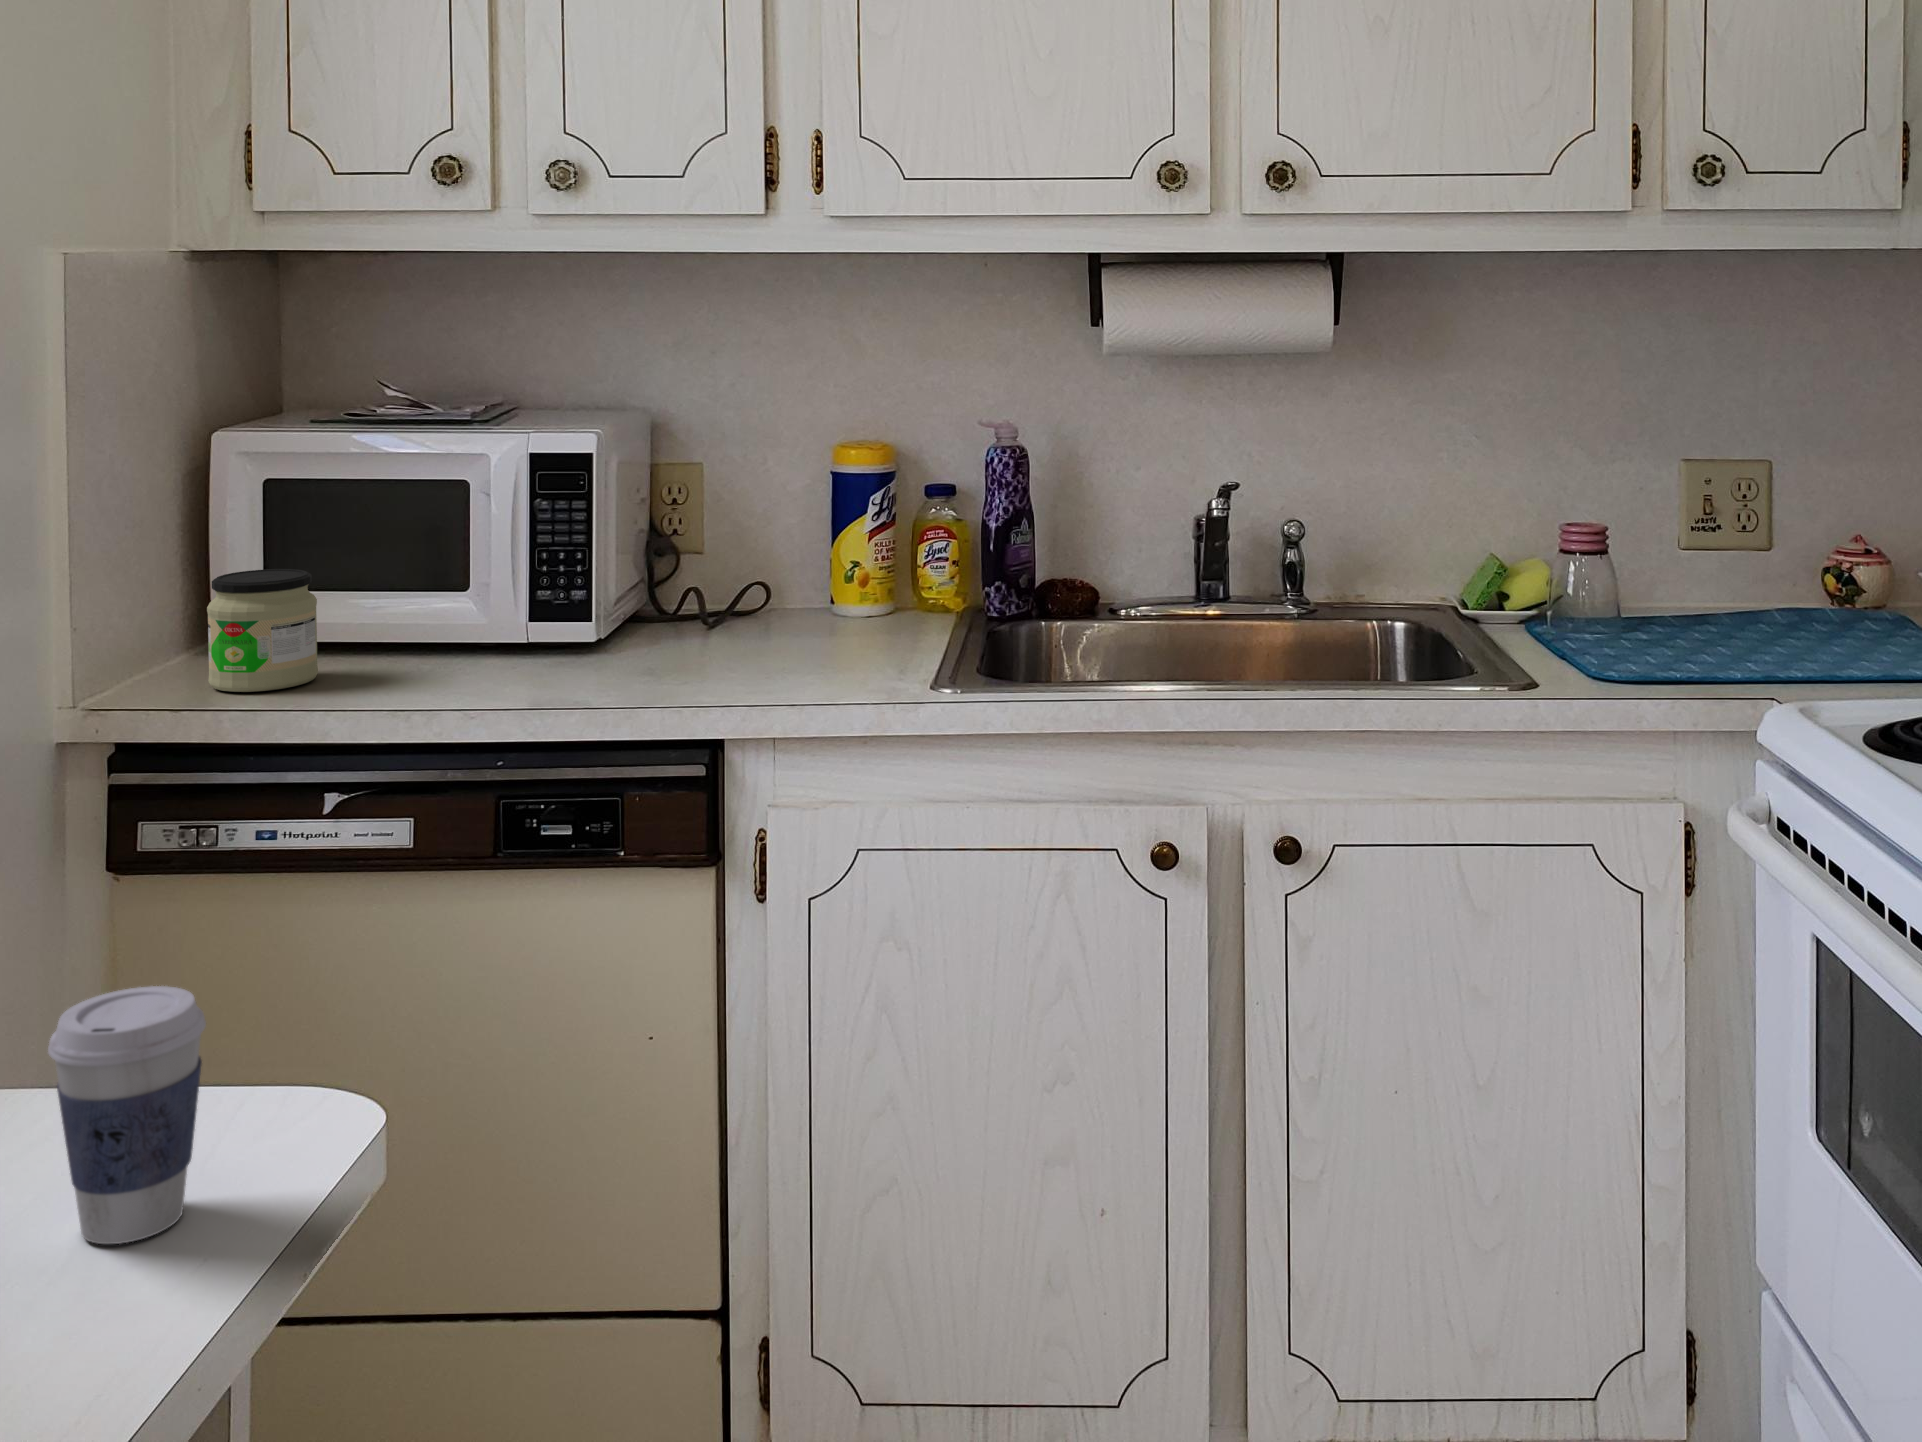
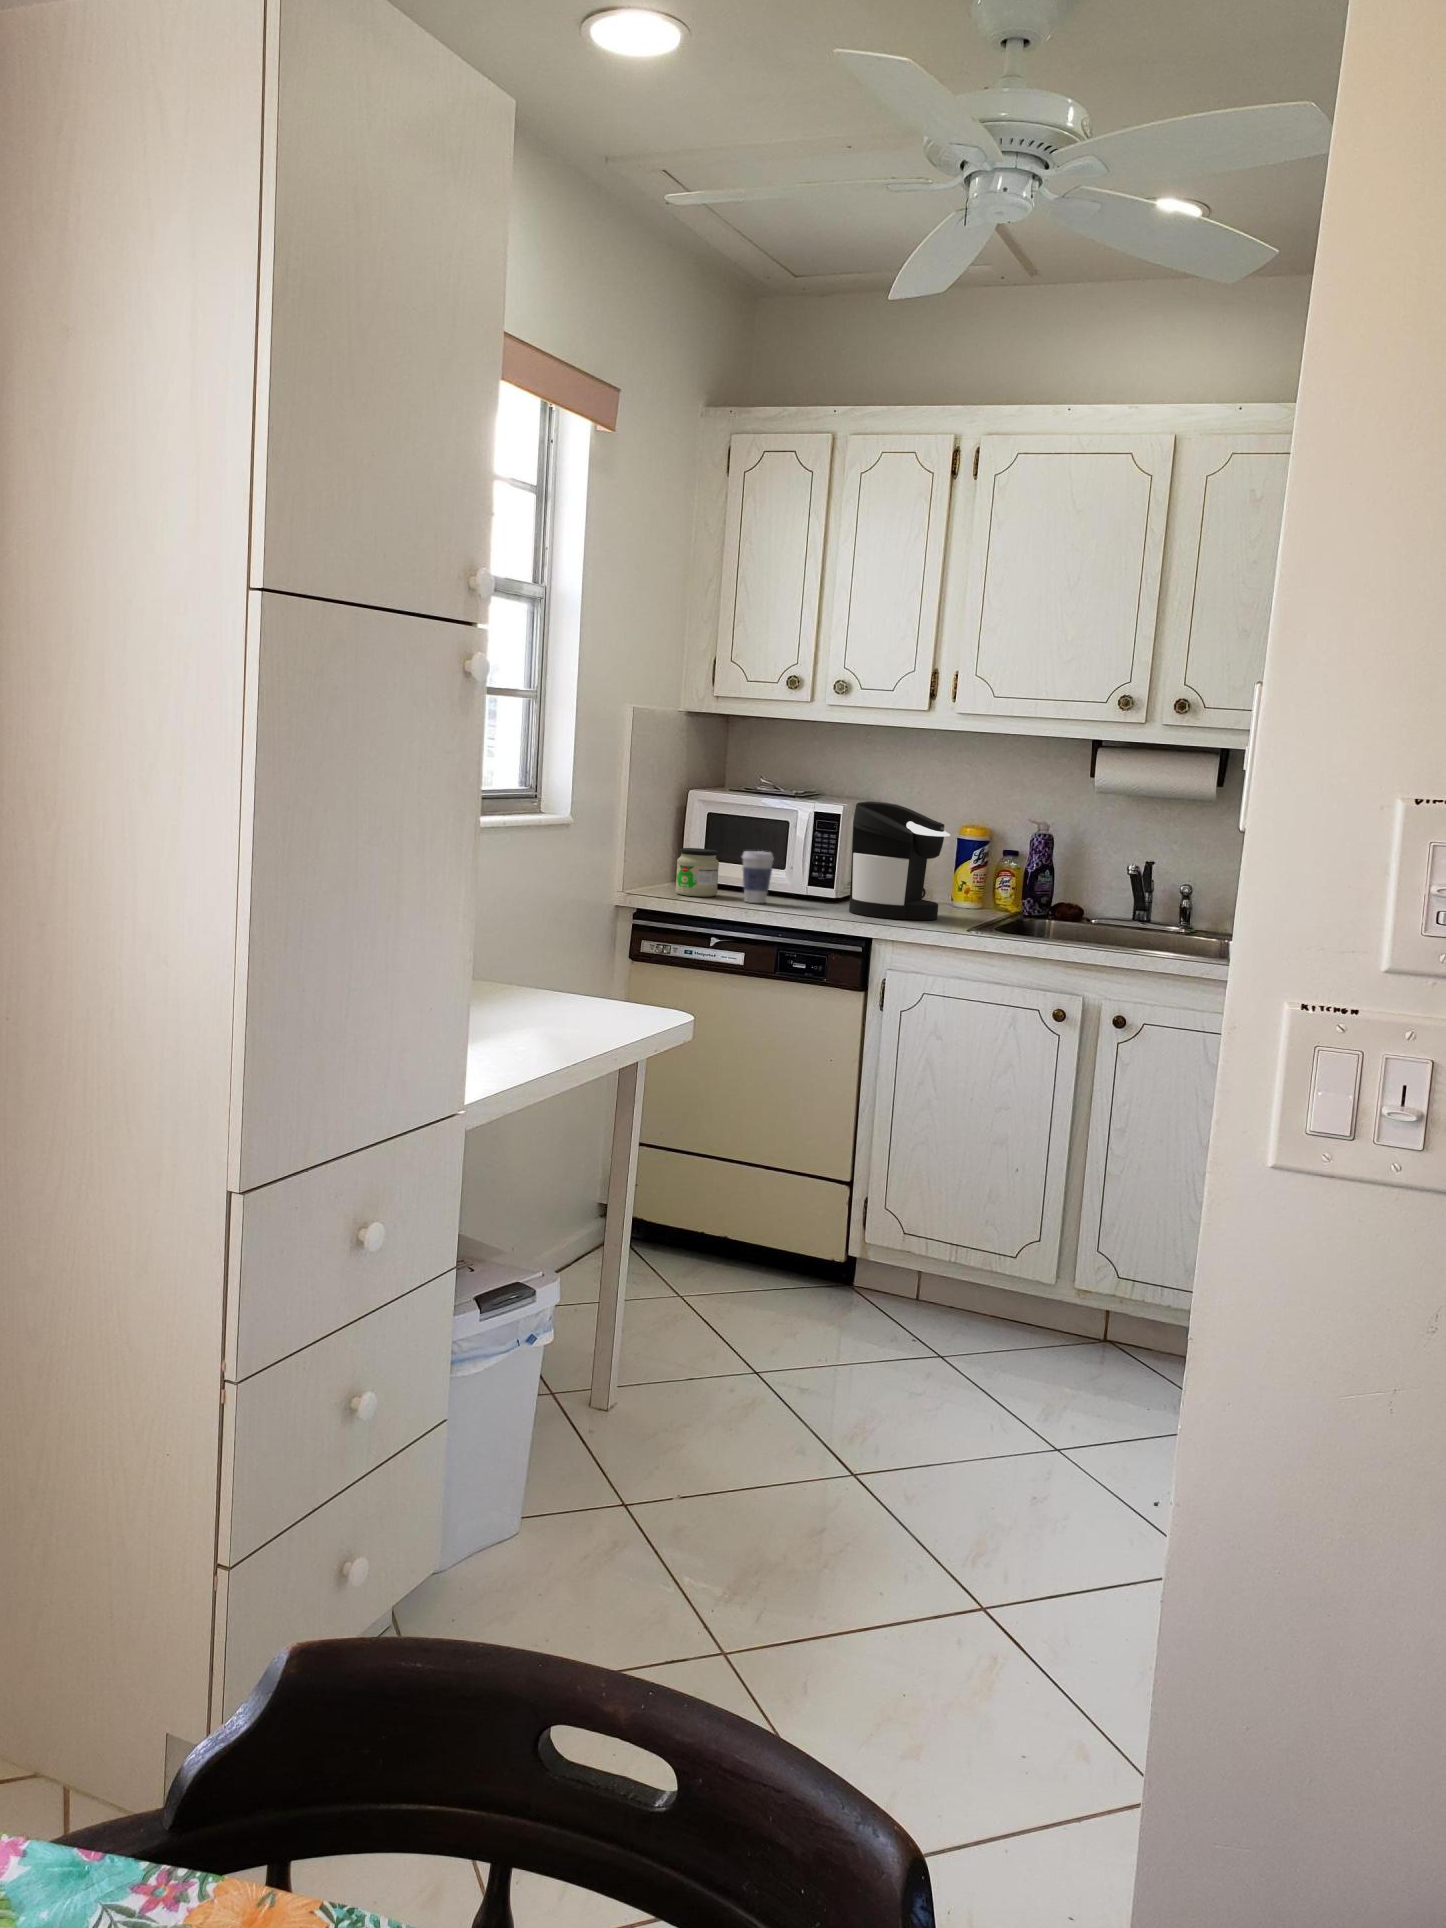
coffee maker: none [642,426,854,682] -> present [849,801,950,920]
coffee cup: present [48,986,206,1244] -> present [742,851,774,903]

